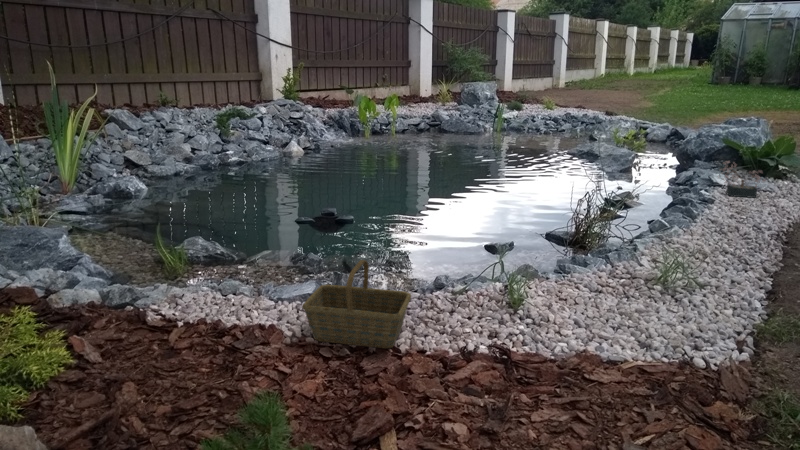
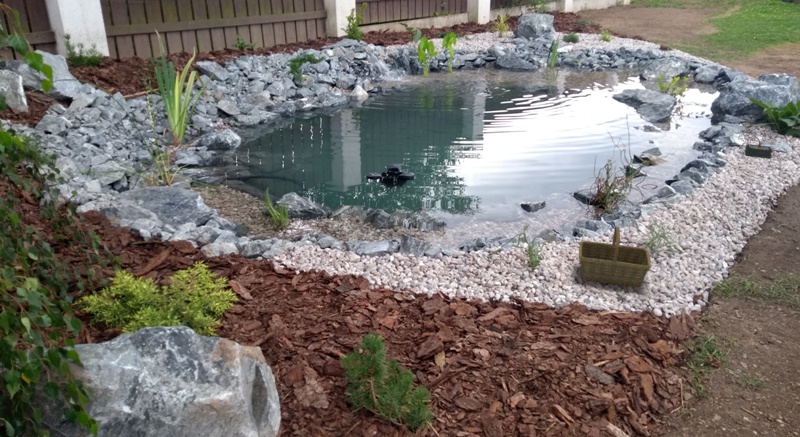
basket: present [302,260,411,348] -> present [579,227,651,287]

